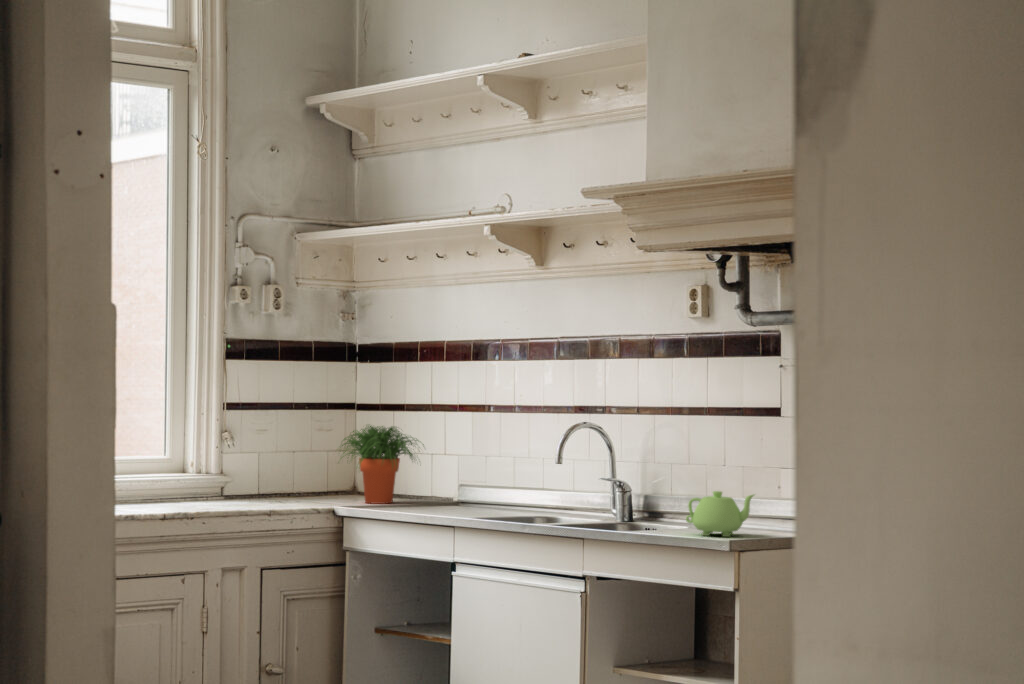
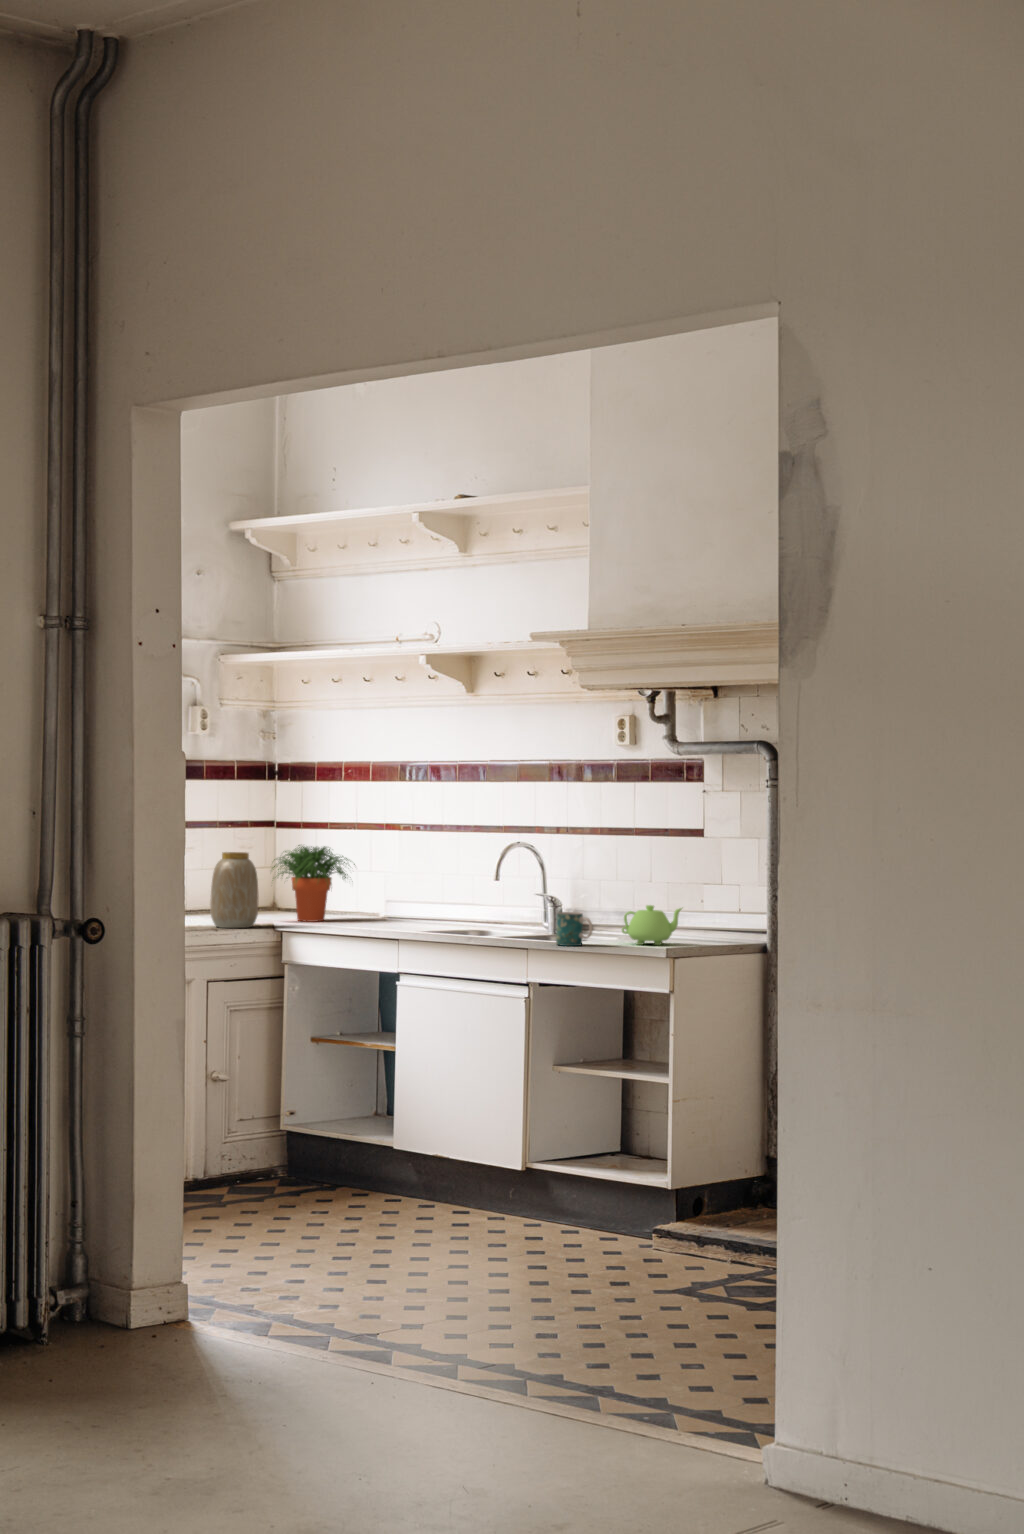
vase: none [265,432,315,511] -> present [210,852,259,928]
mug: none [610,498,650,536] -> present [556,912,592,946]

